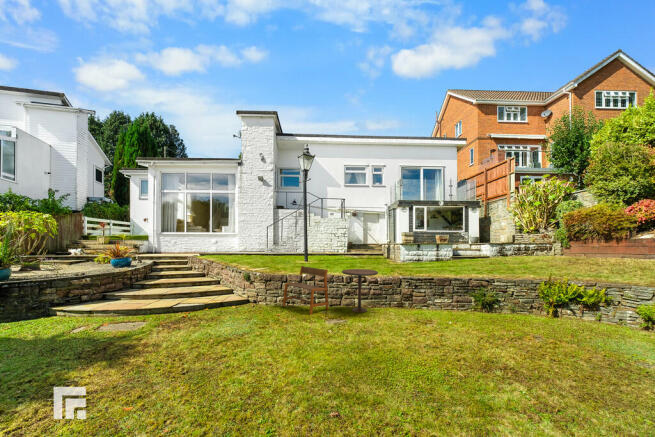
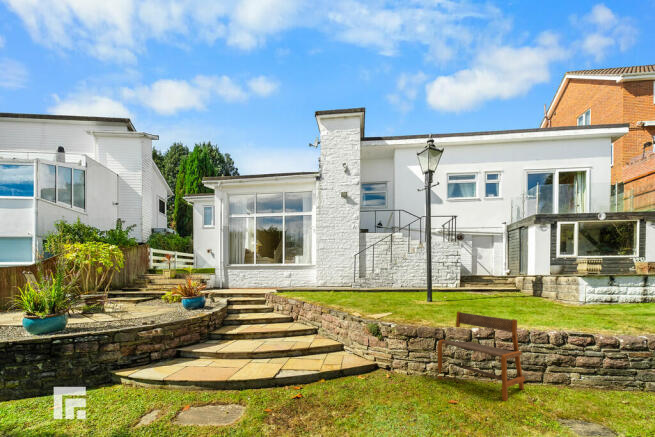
pedestal table: present [342,269,378,313] -> none [540,318,619,399]

